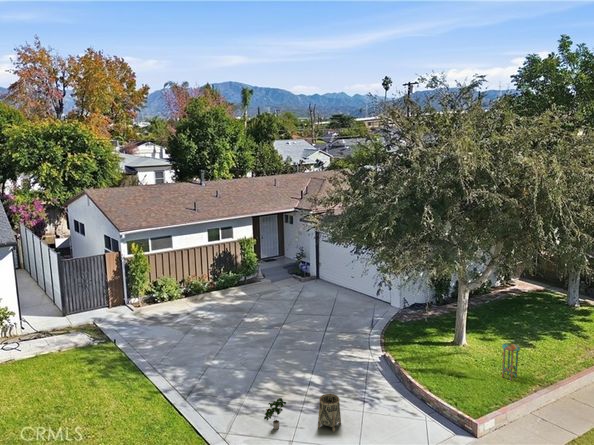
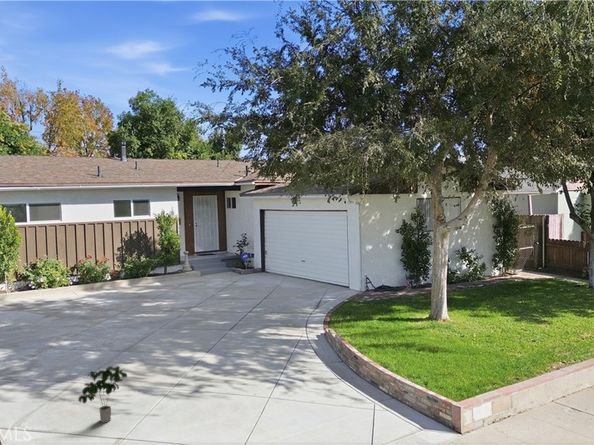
side table: present [502,343,520,380] -> none [501,297,530,354]
basket: present [318,394,341,432] -> none [181,360,225,424]

